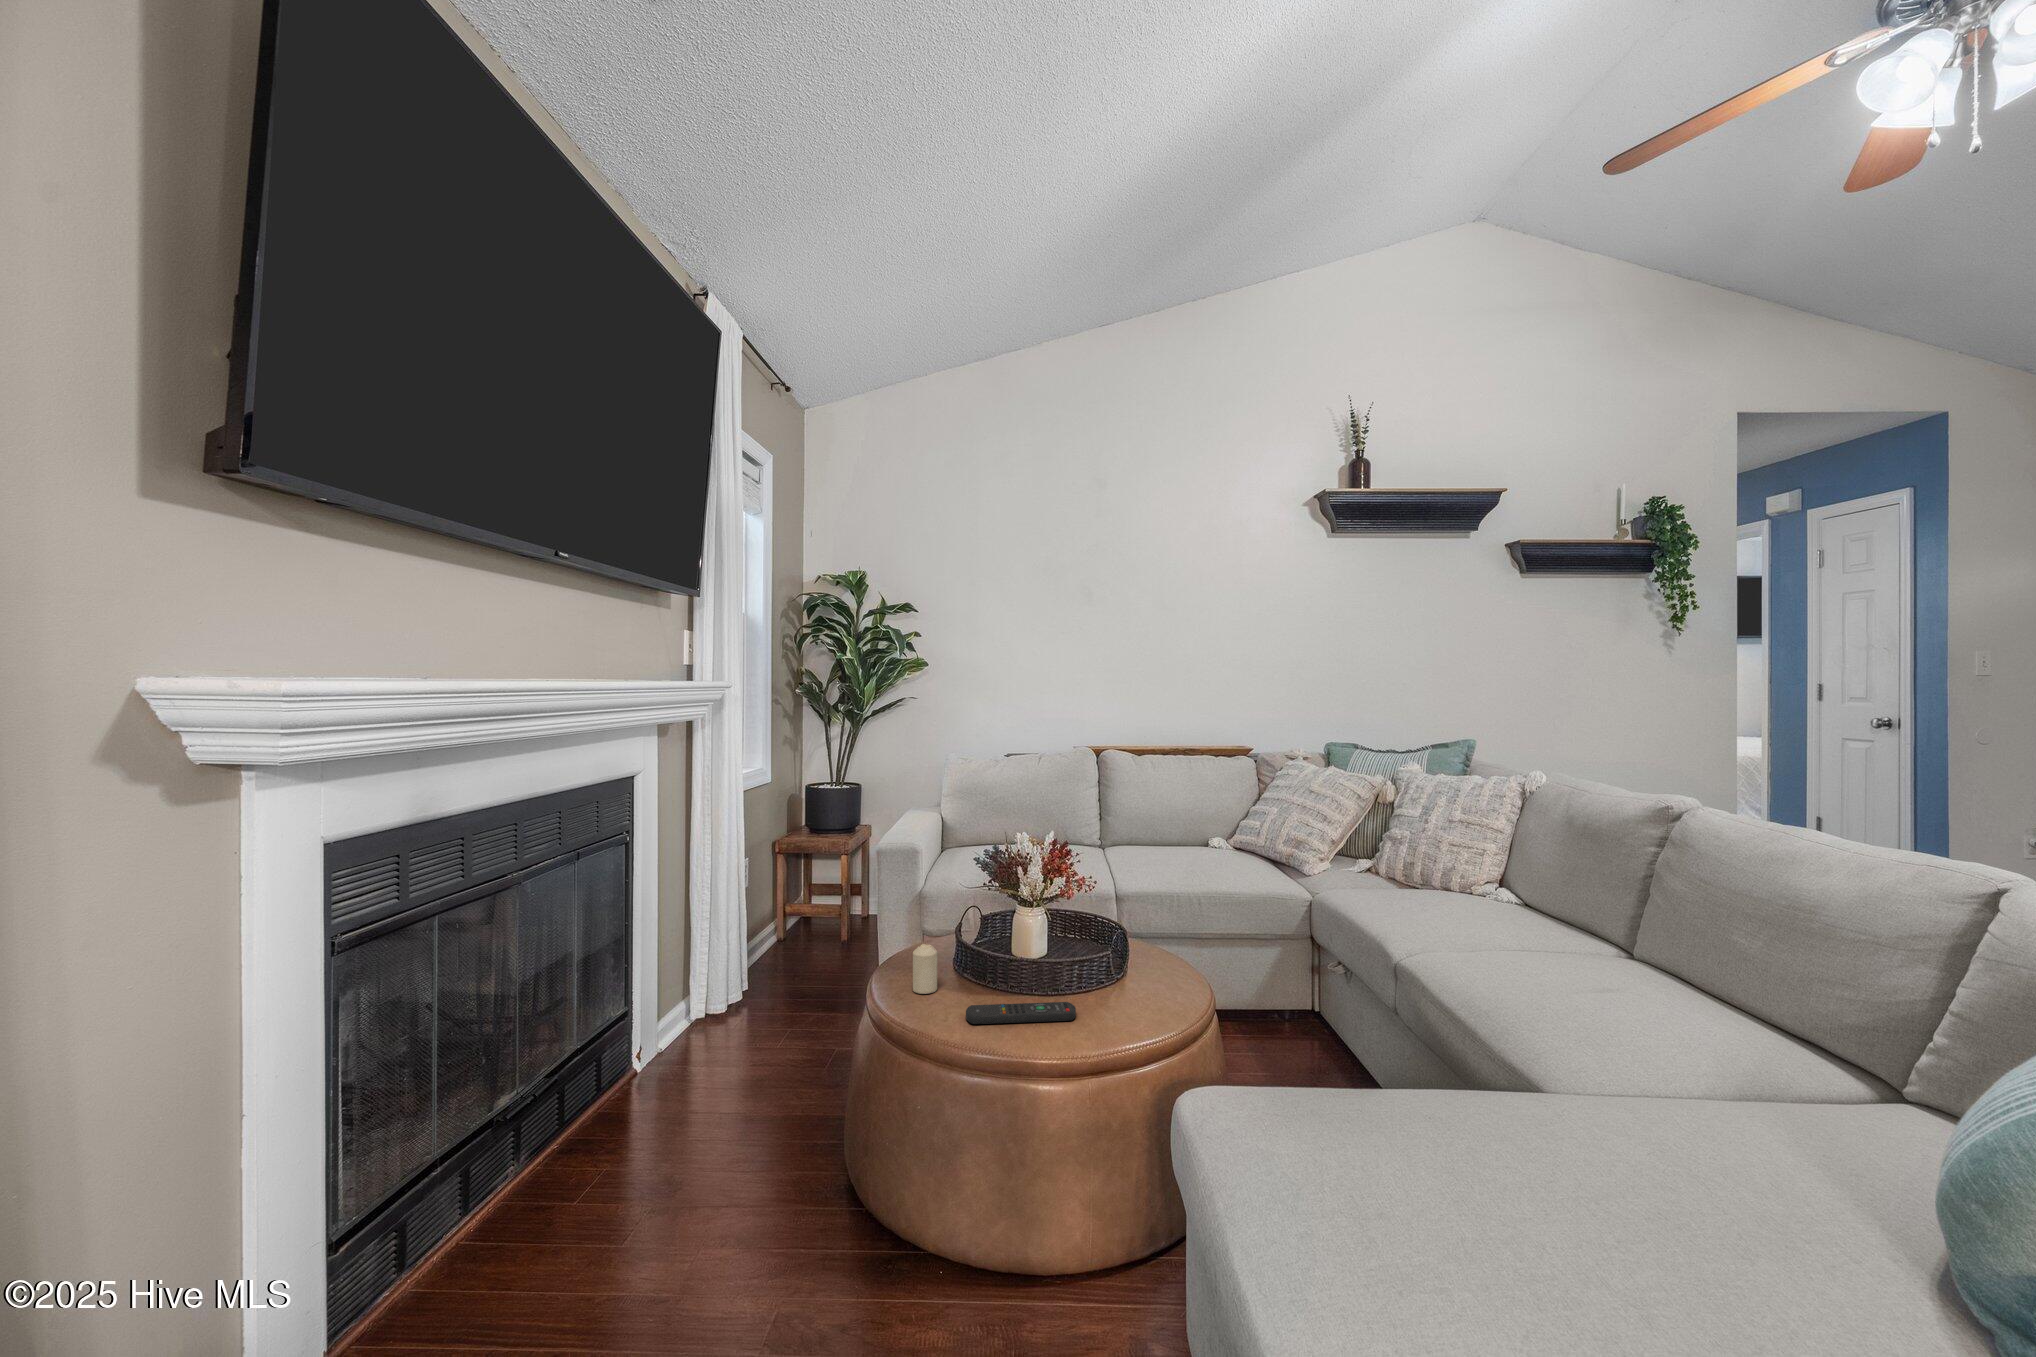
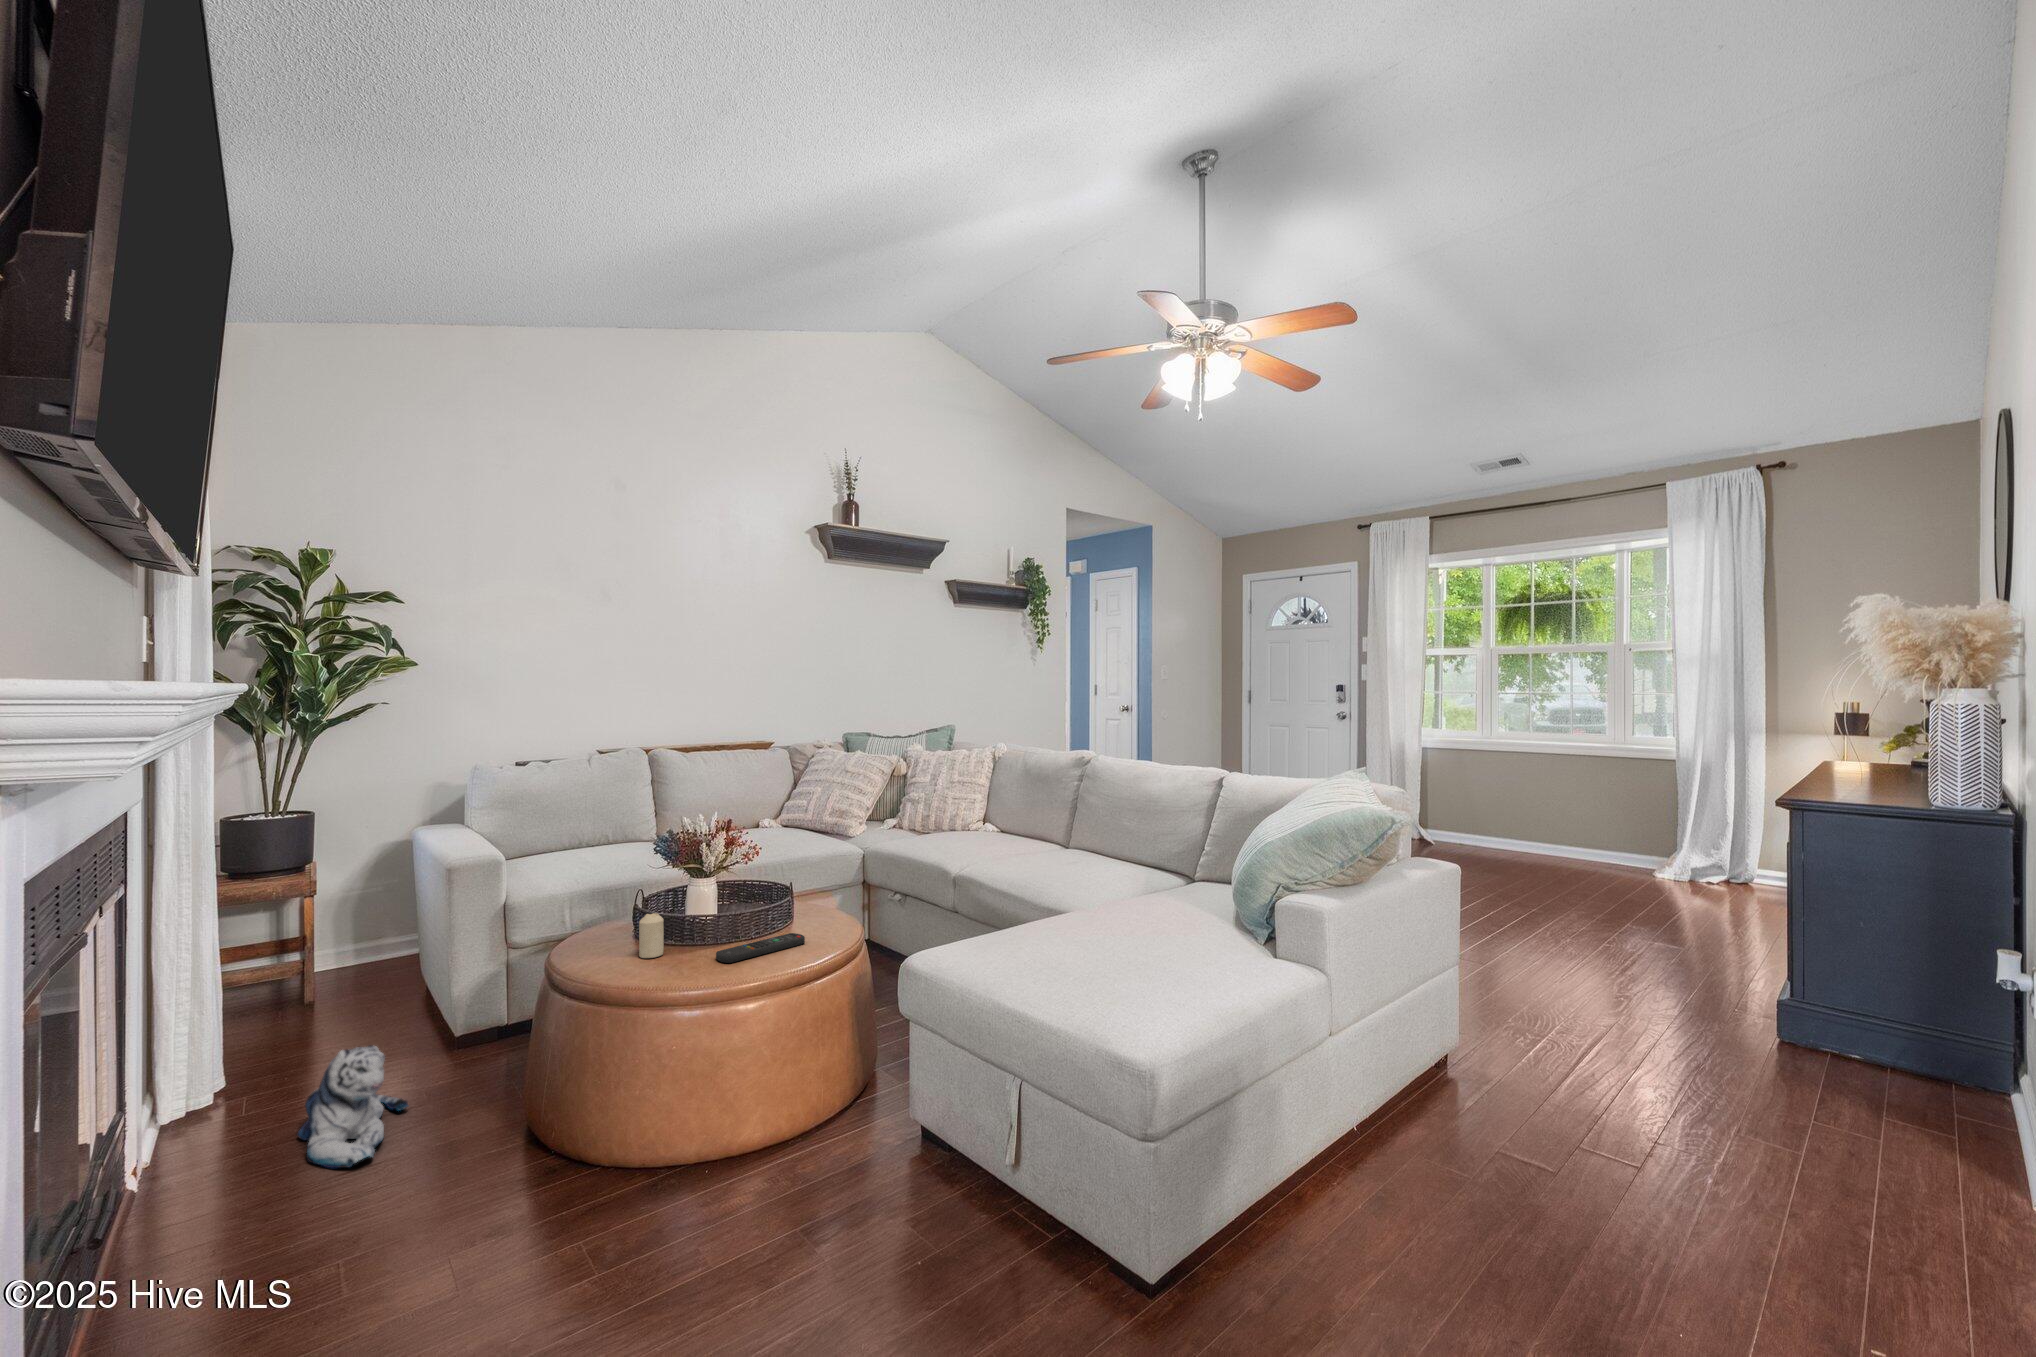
plush toy: none [713,1005,802,1112] -> present [297,1045,408,1168]

